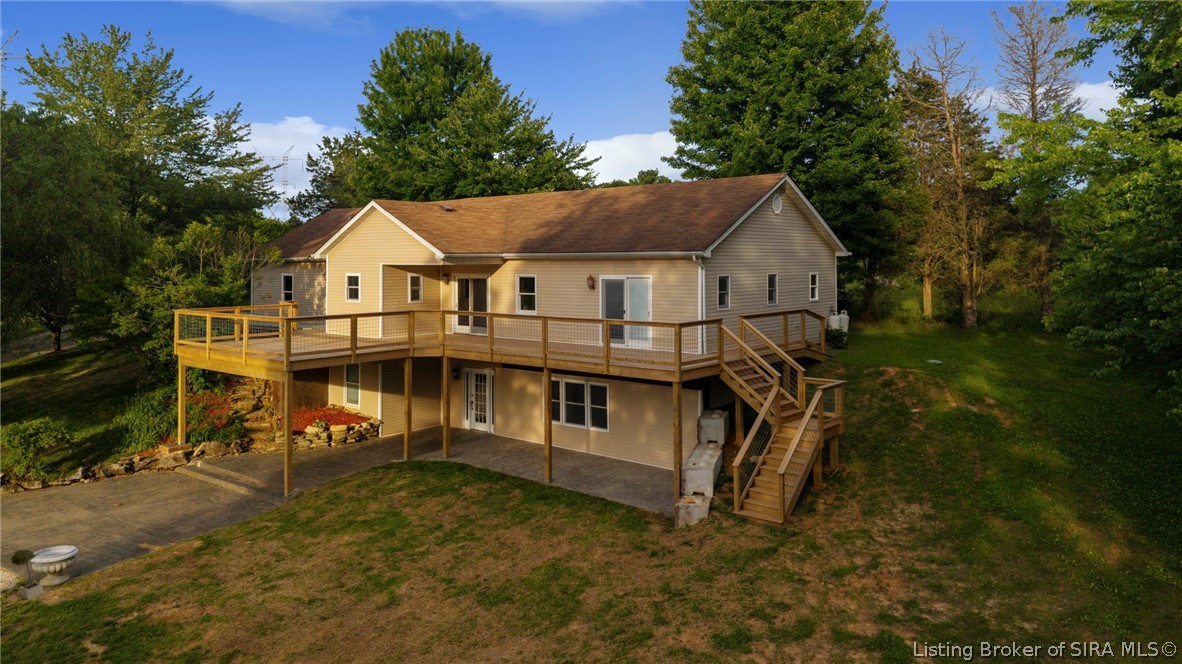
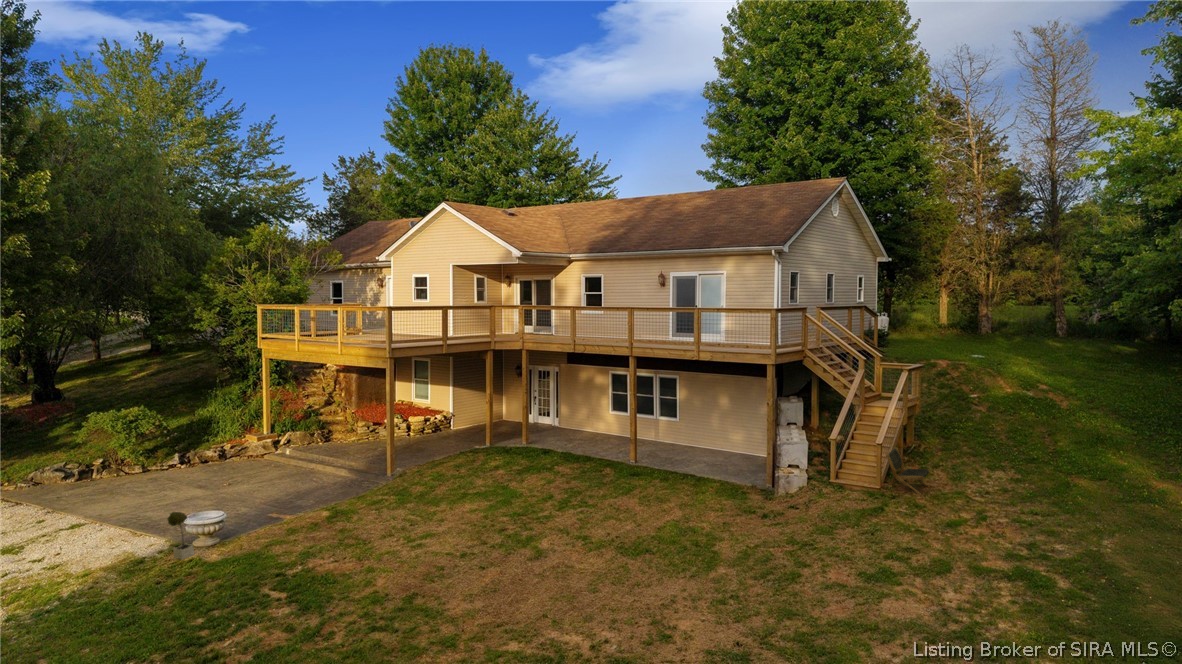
lounge chair: none [791,477,839,531] -> present [887,448,930,494]

